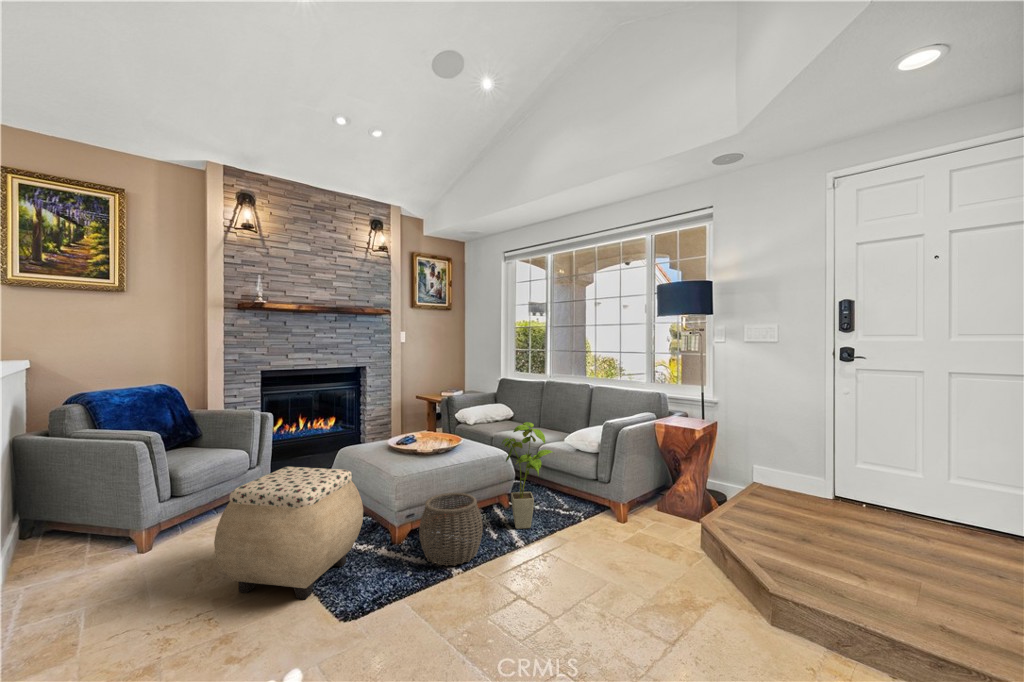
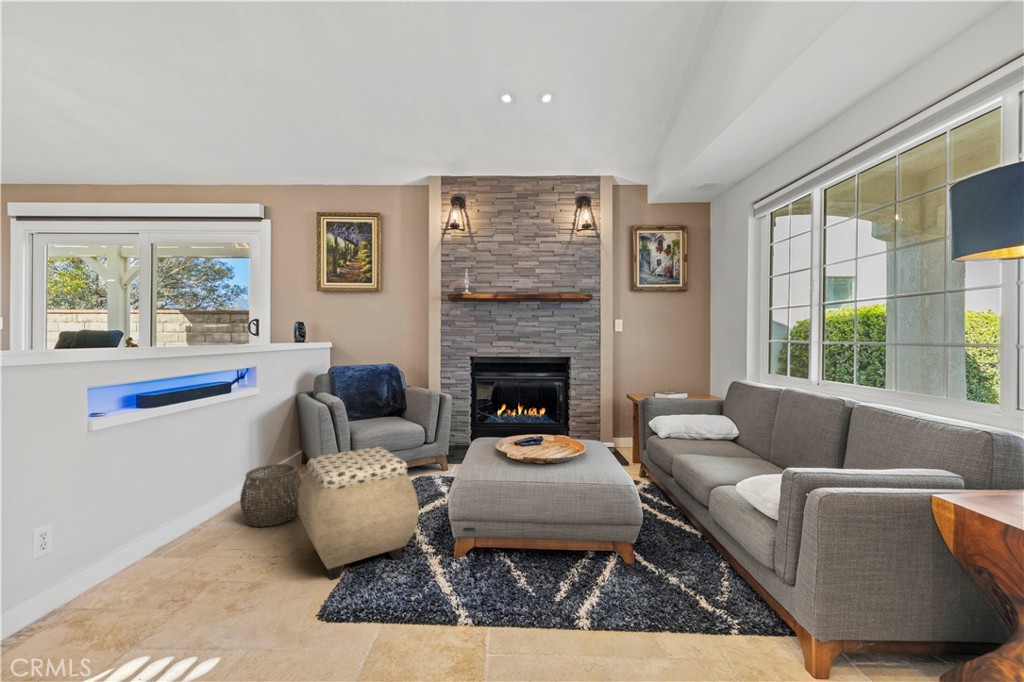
house plant: present [502,422,552,529] -> none [586,446,673,604]
woven basket: present [419,493,483,566] -> present [240,464,302,527]

